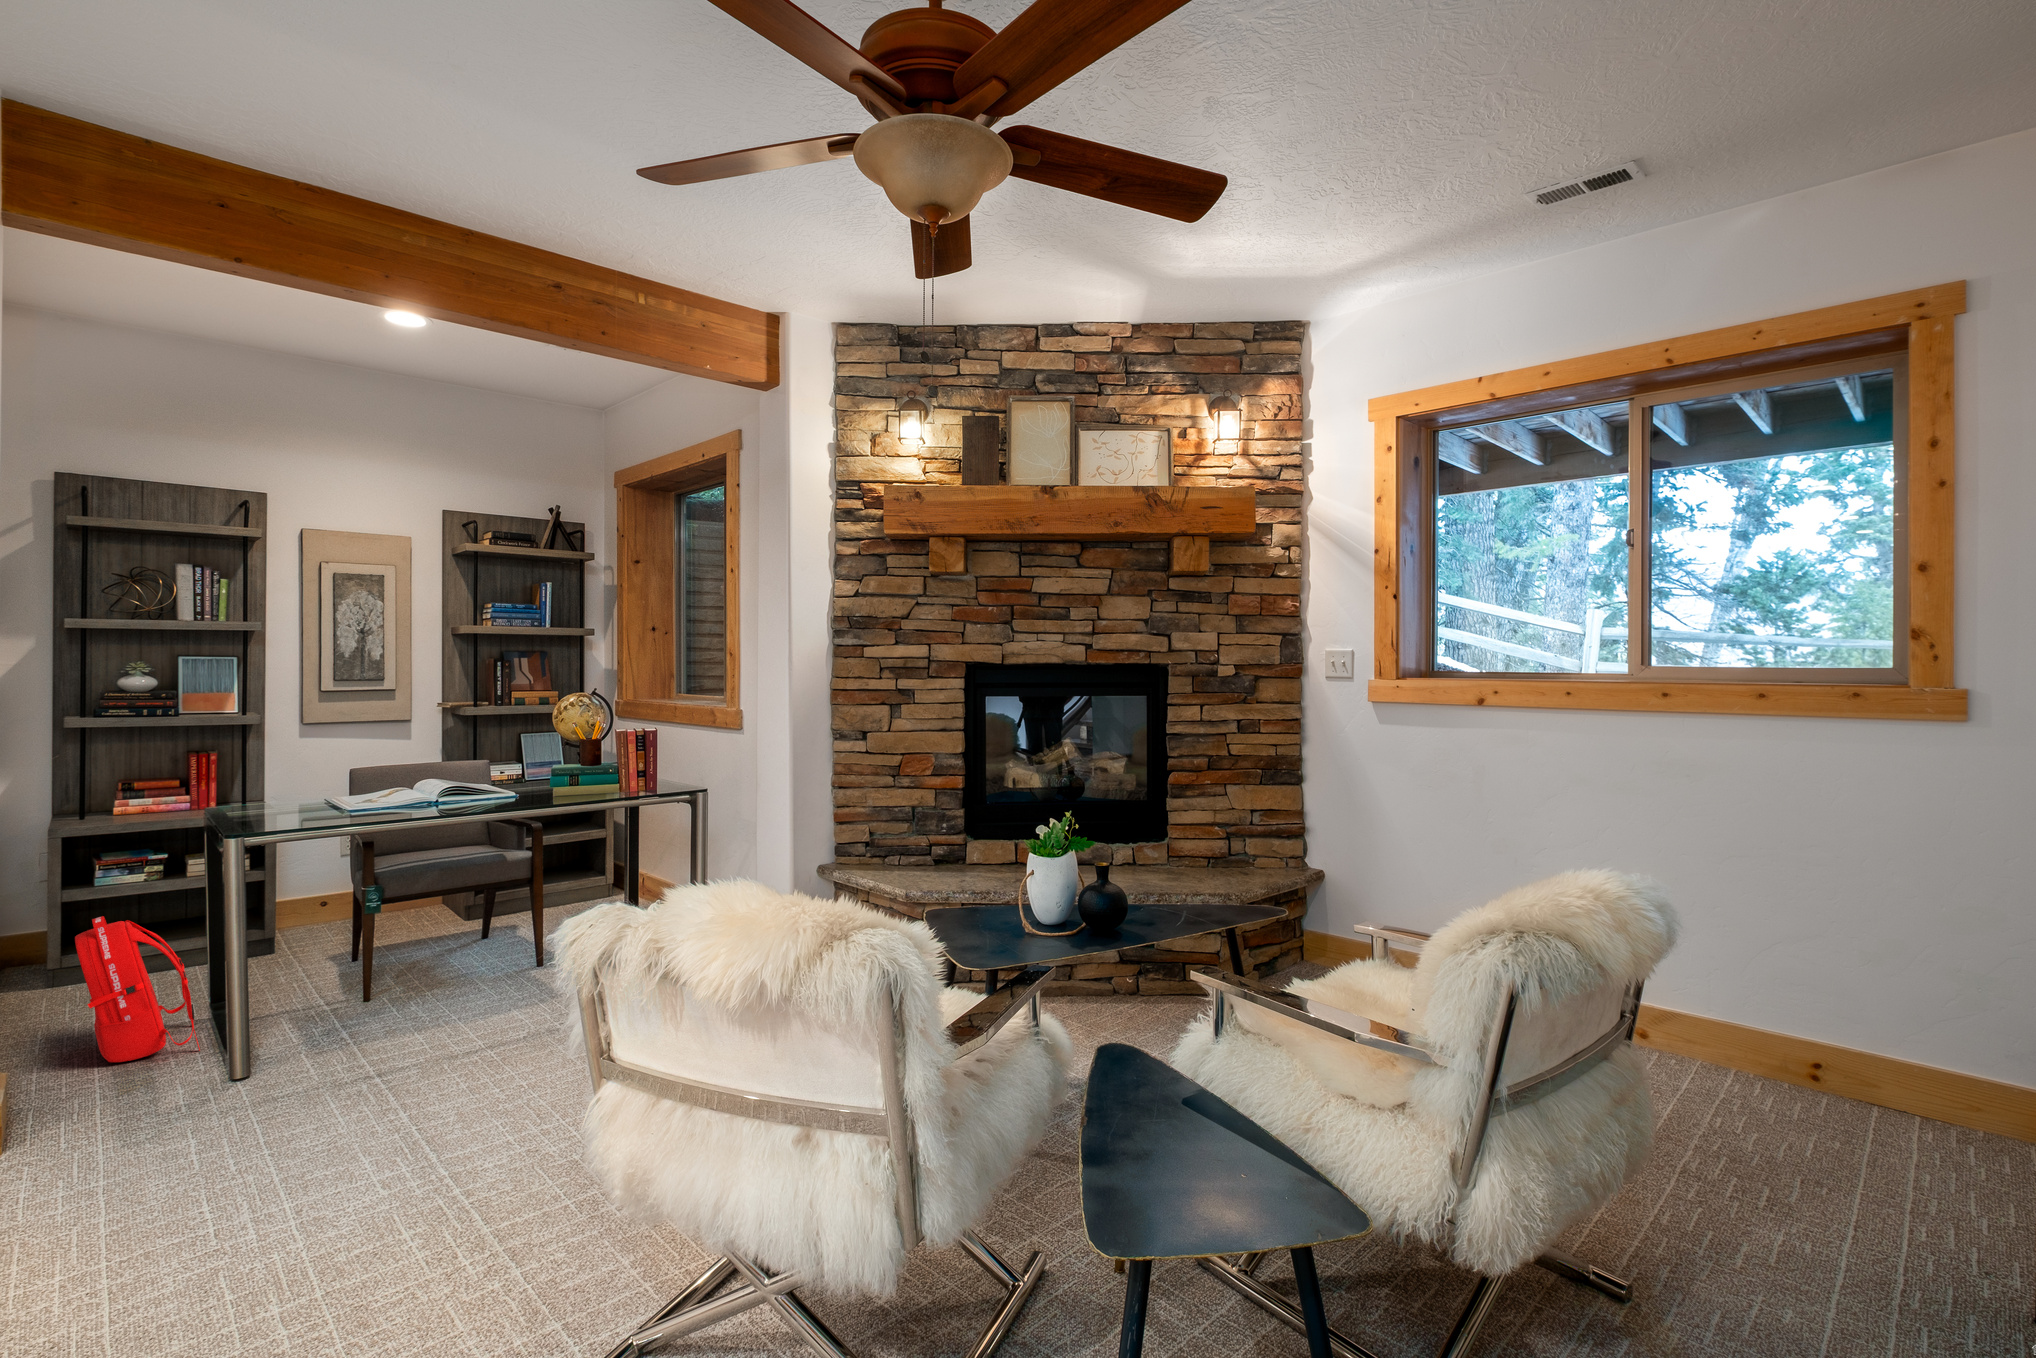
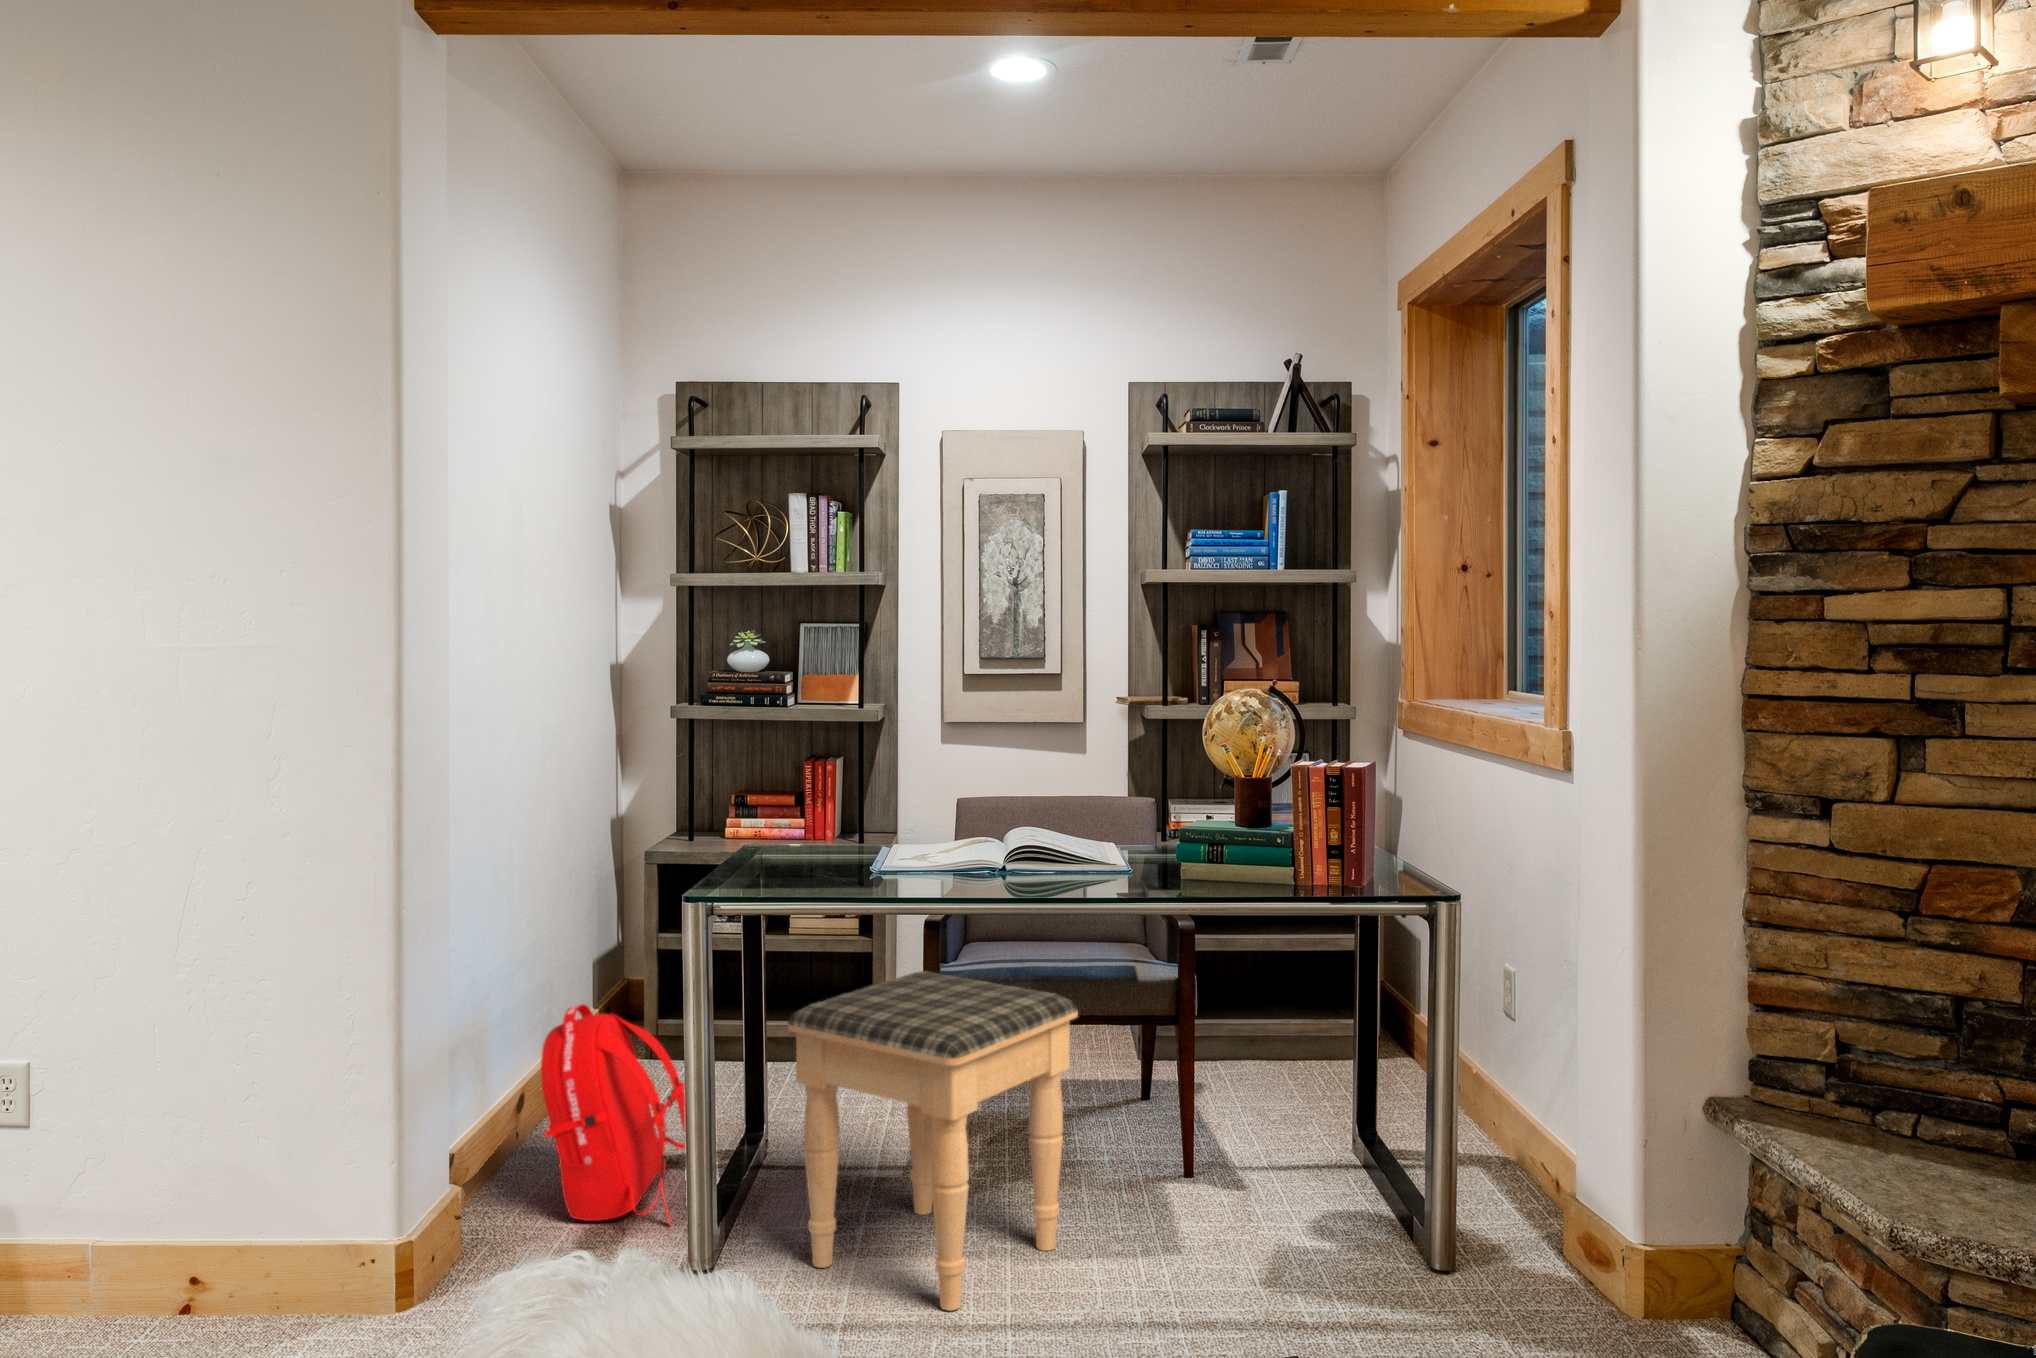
footstool: none [318,861,503,1043] -> present [788,971,1078,1311]

